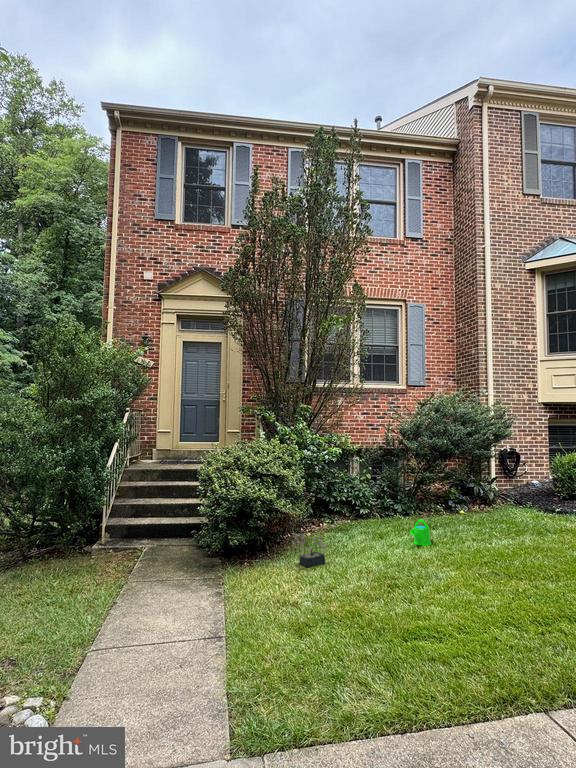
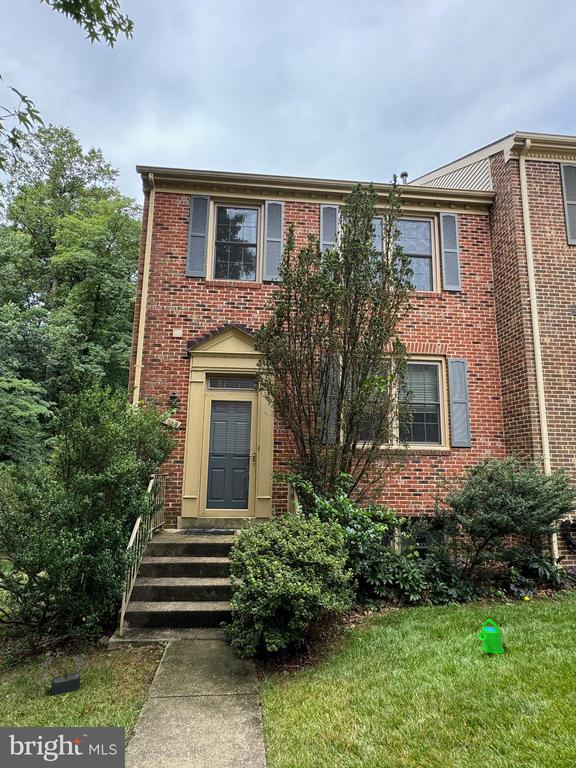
decorative plant: present [293,534,327,567] -> present [39,651,88,695]

